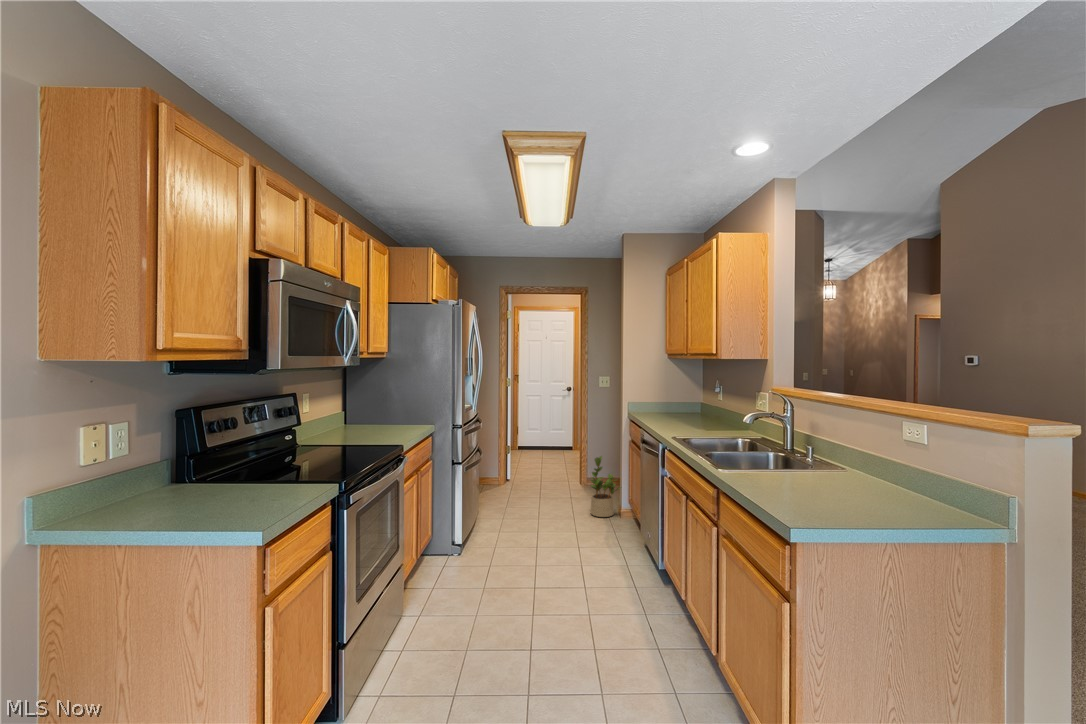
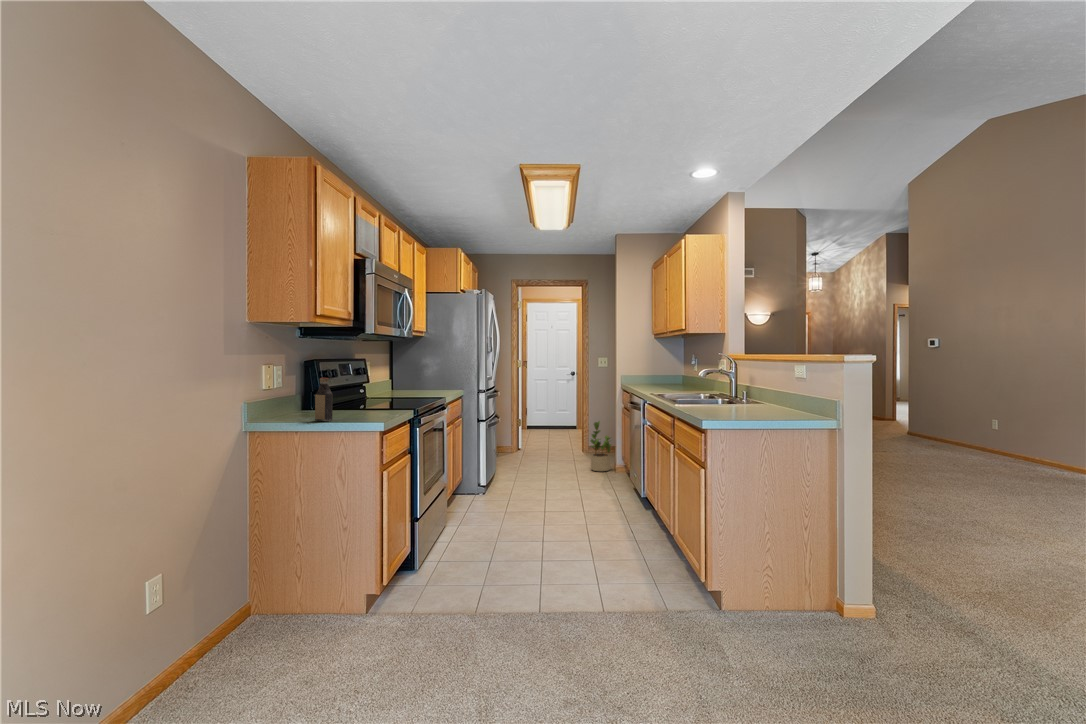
bottle: none [154,451,187,526] -> present [315,378,333,421]

